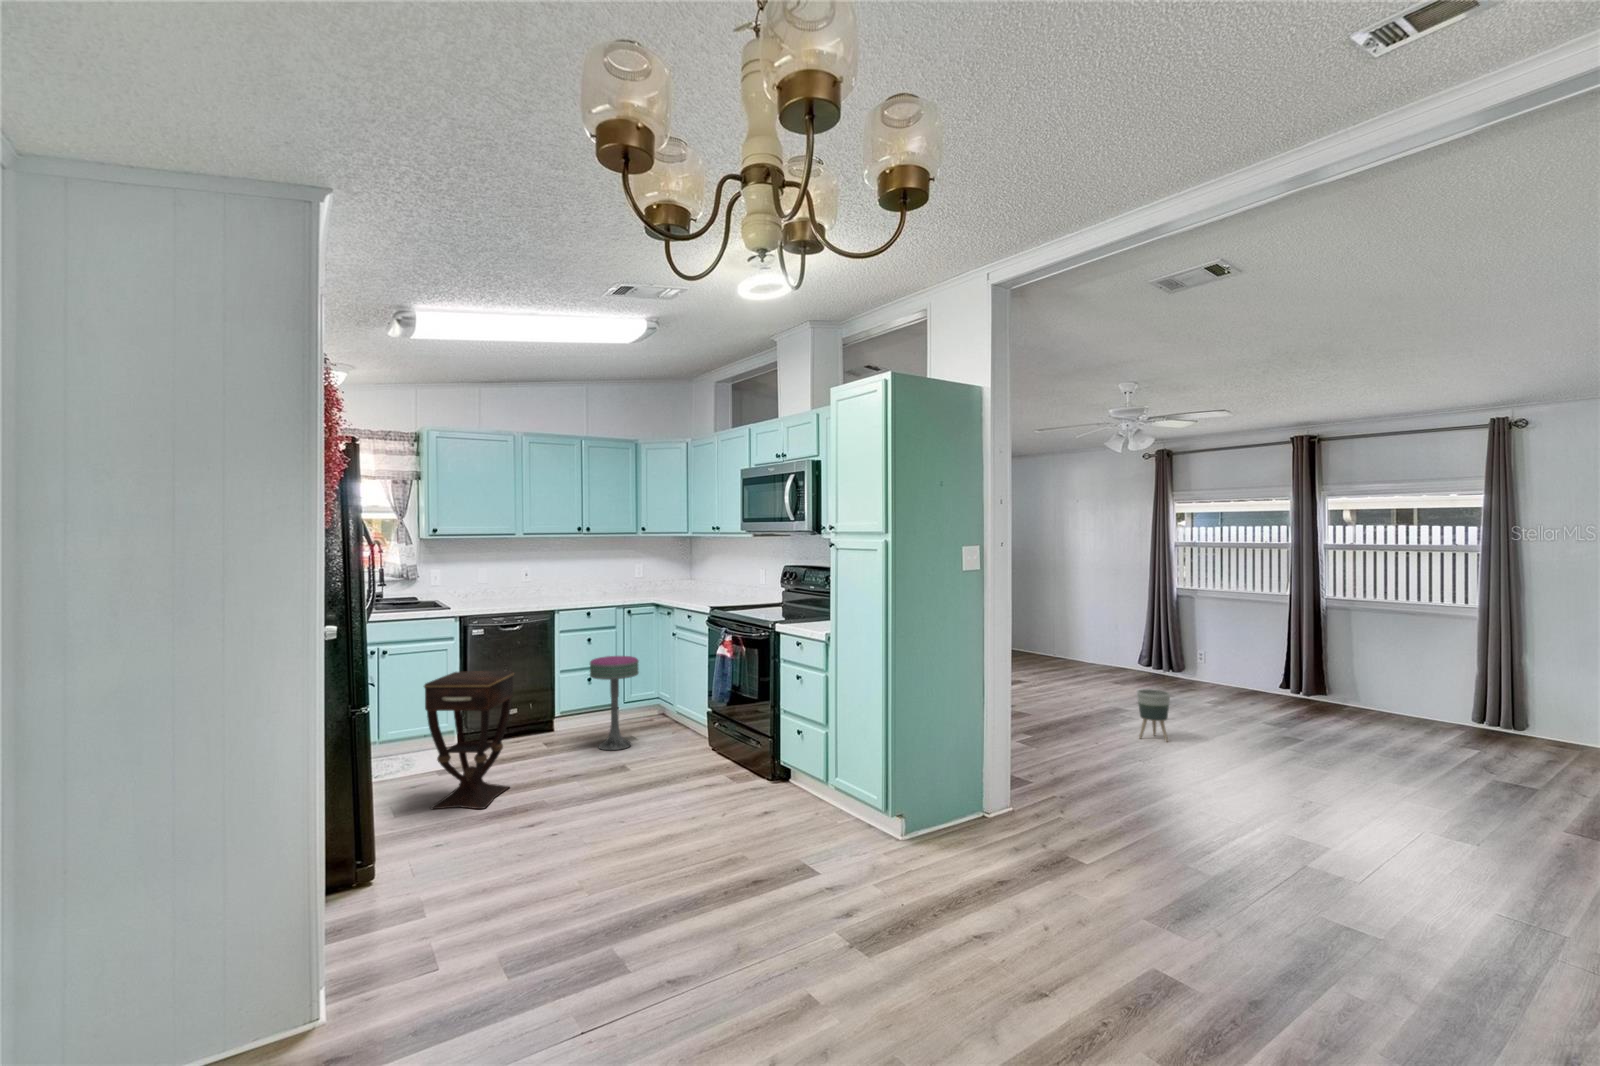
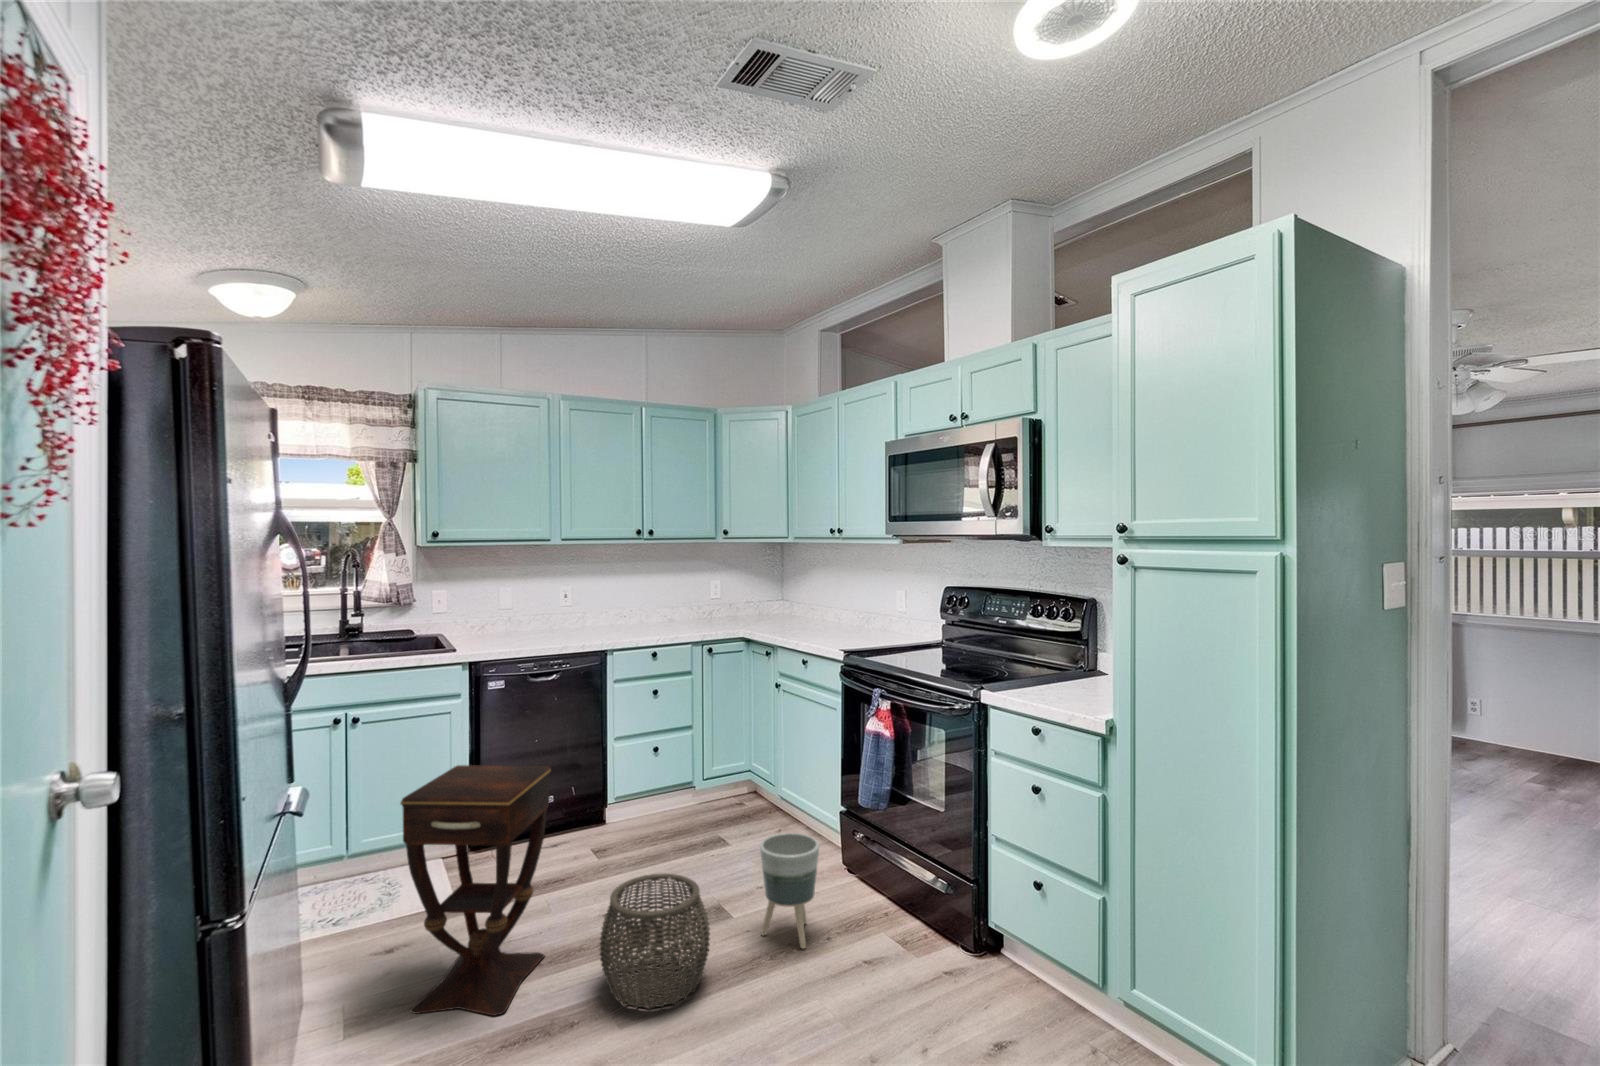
bar stool: present [590,656,639,750] -> none [661,720,733,869]
planter: present [1137,689,1170,741] -> present [760,833,819,948]
woven basket: none [543,735,611,806] -> present [599,874,710,1009]

